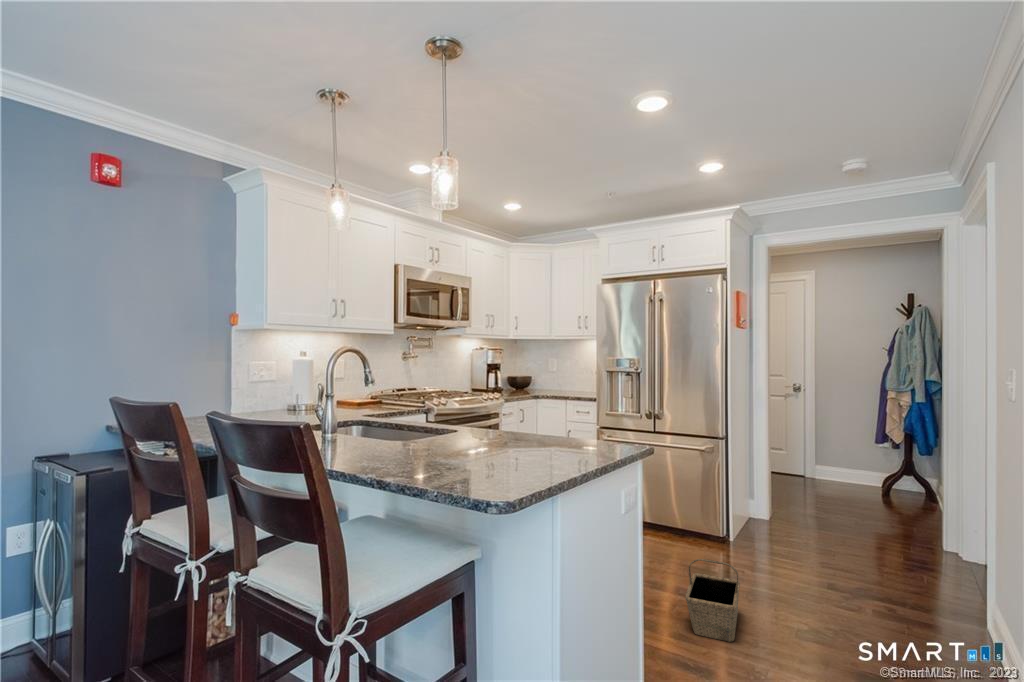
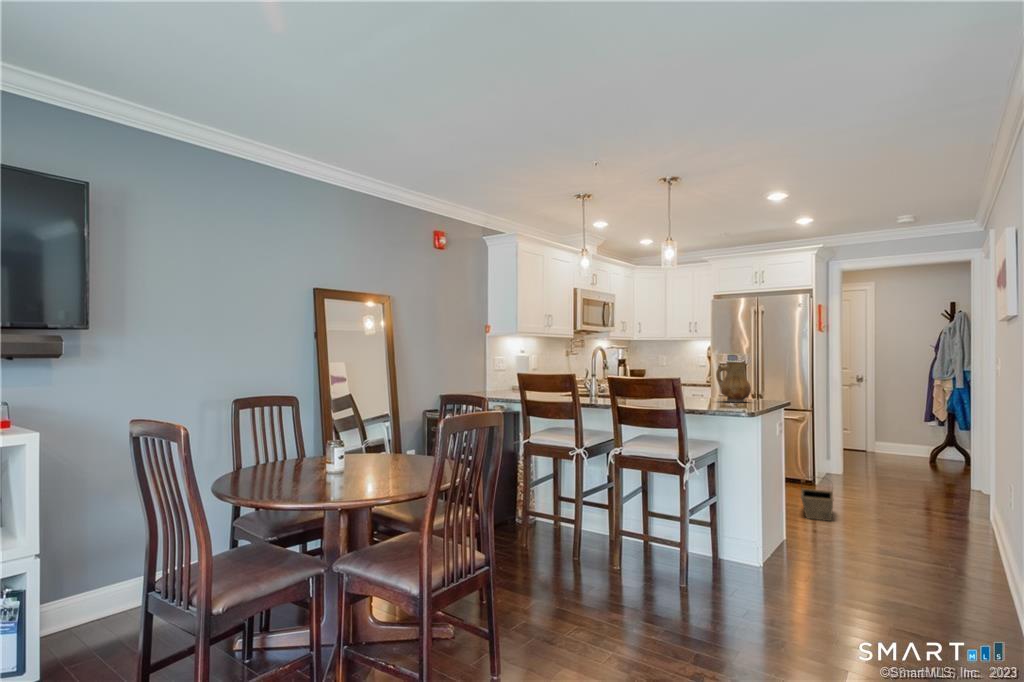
ceramic pitcher: none [482,380,546,466] -> present [716,362,751,402]

